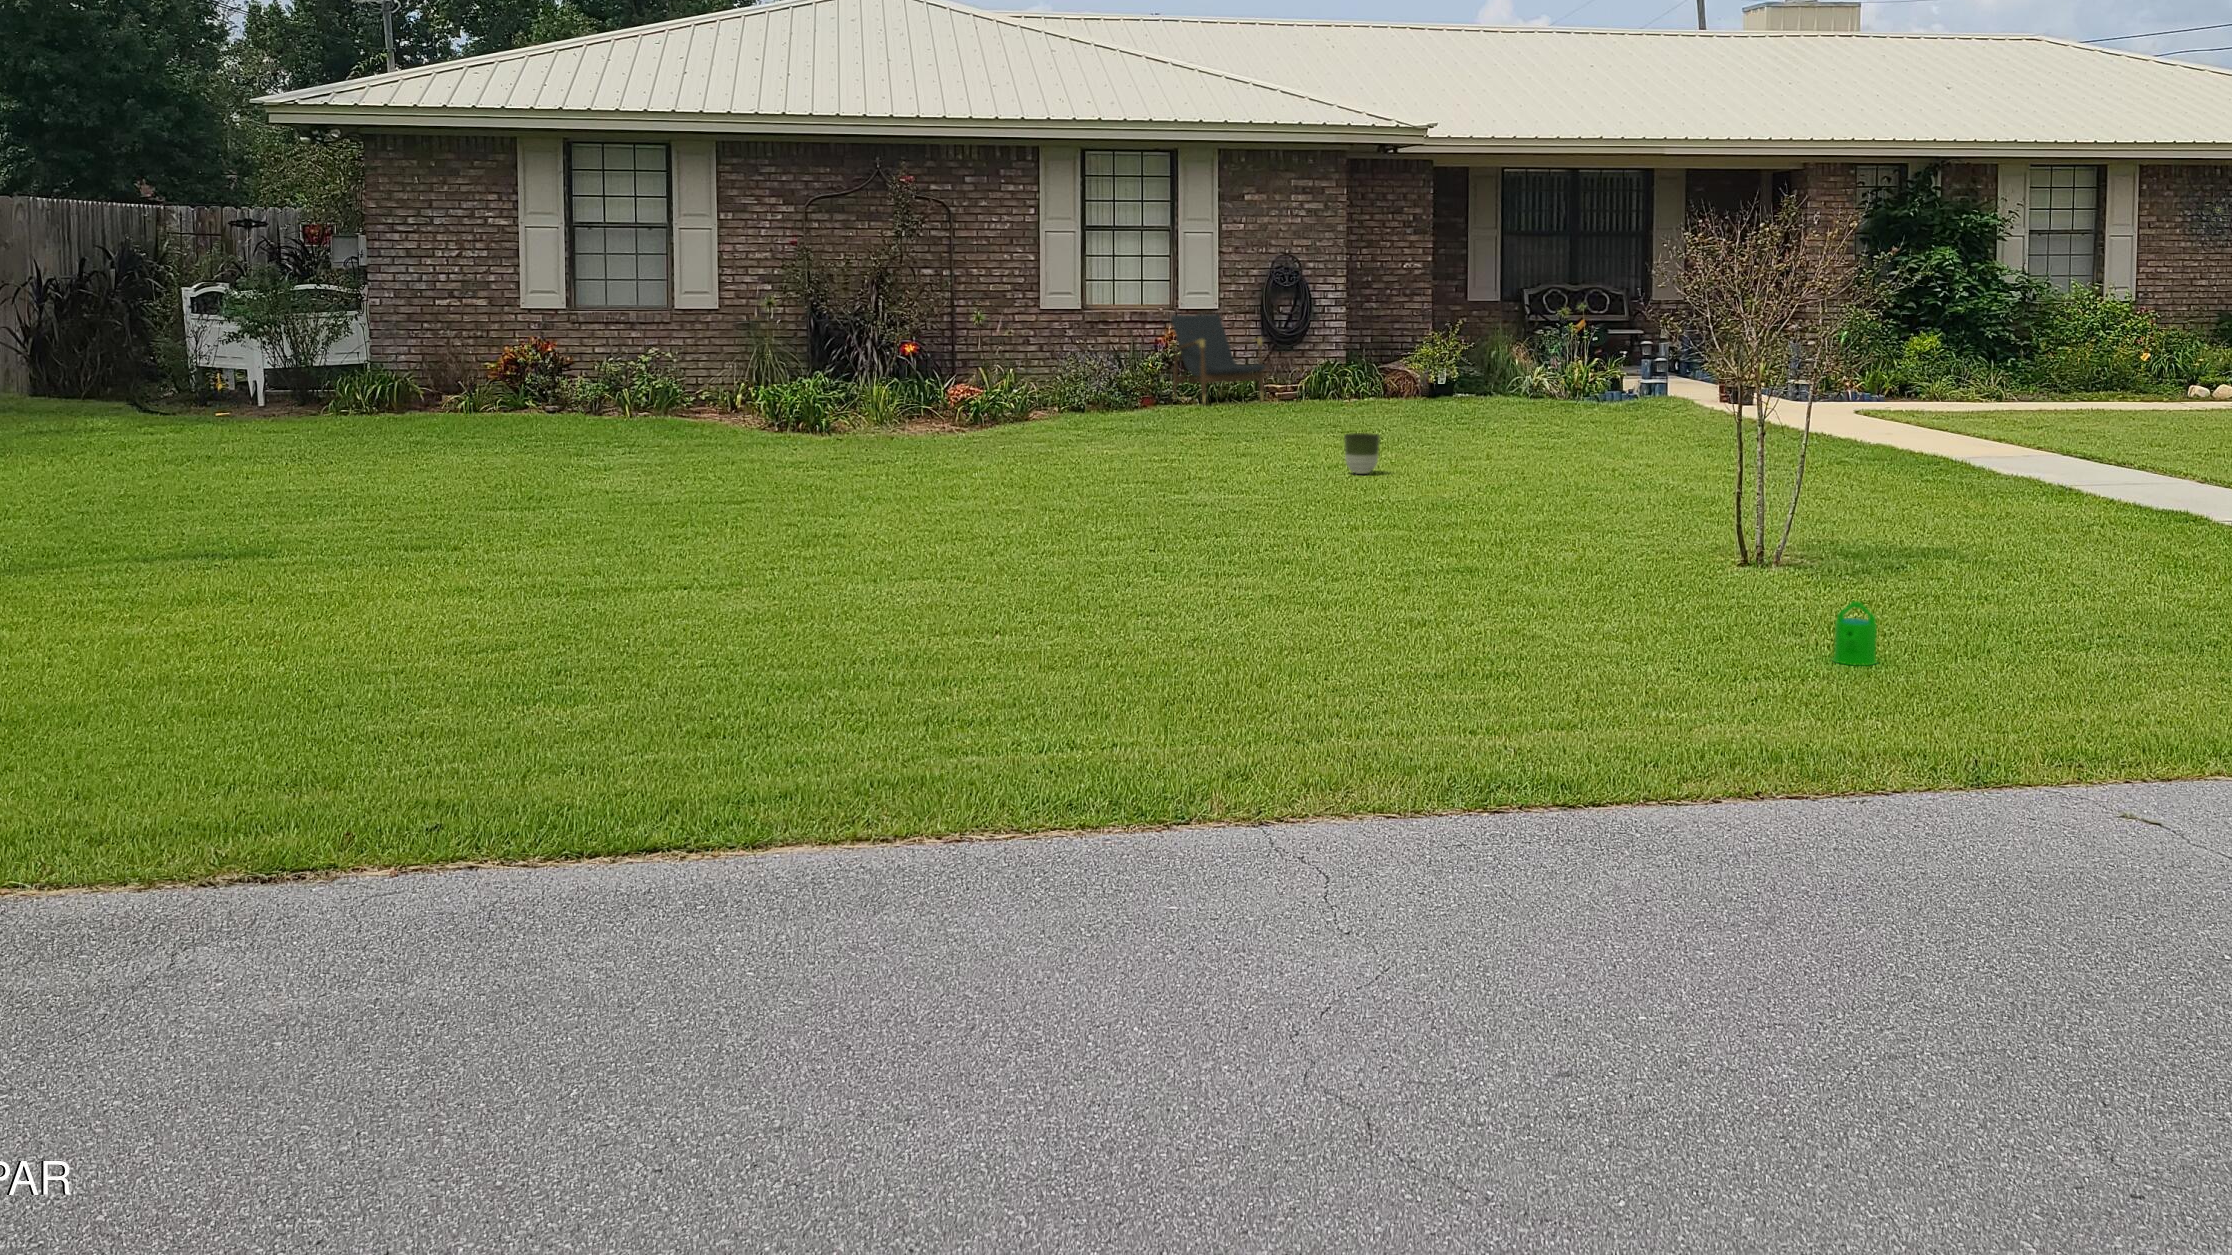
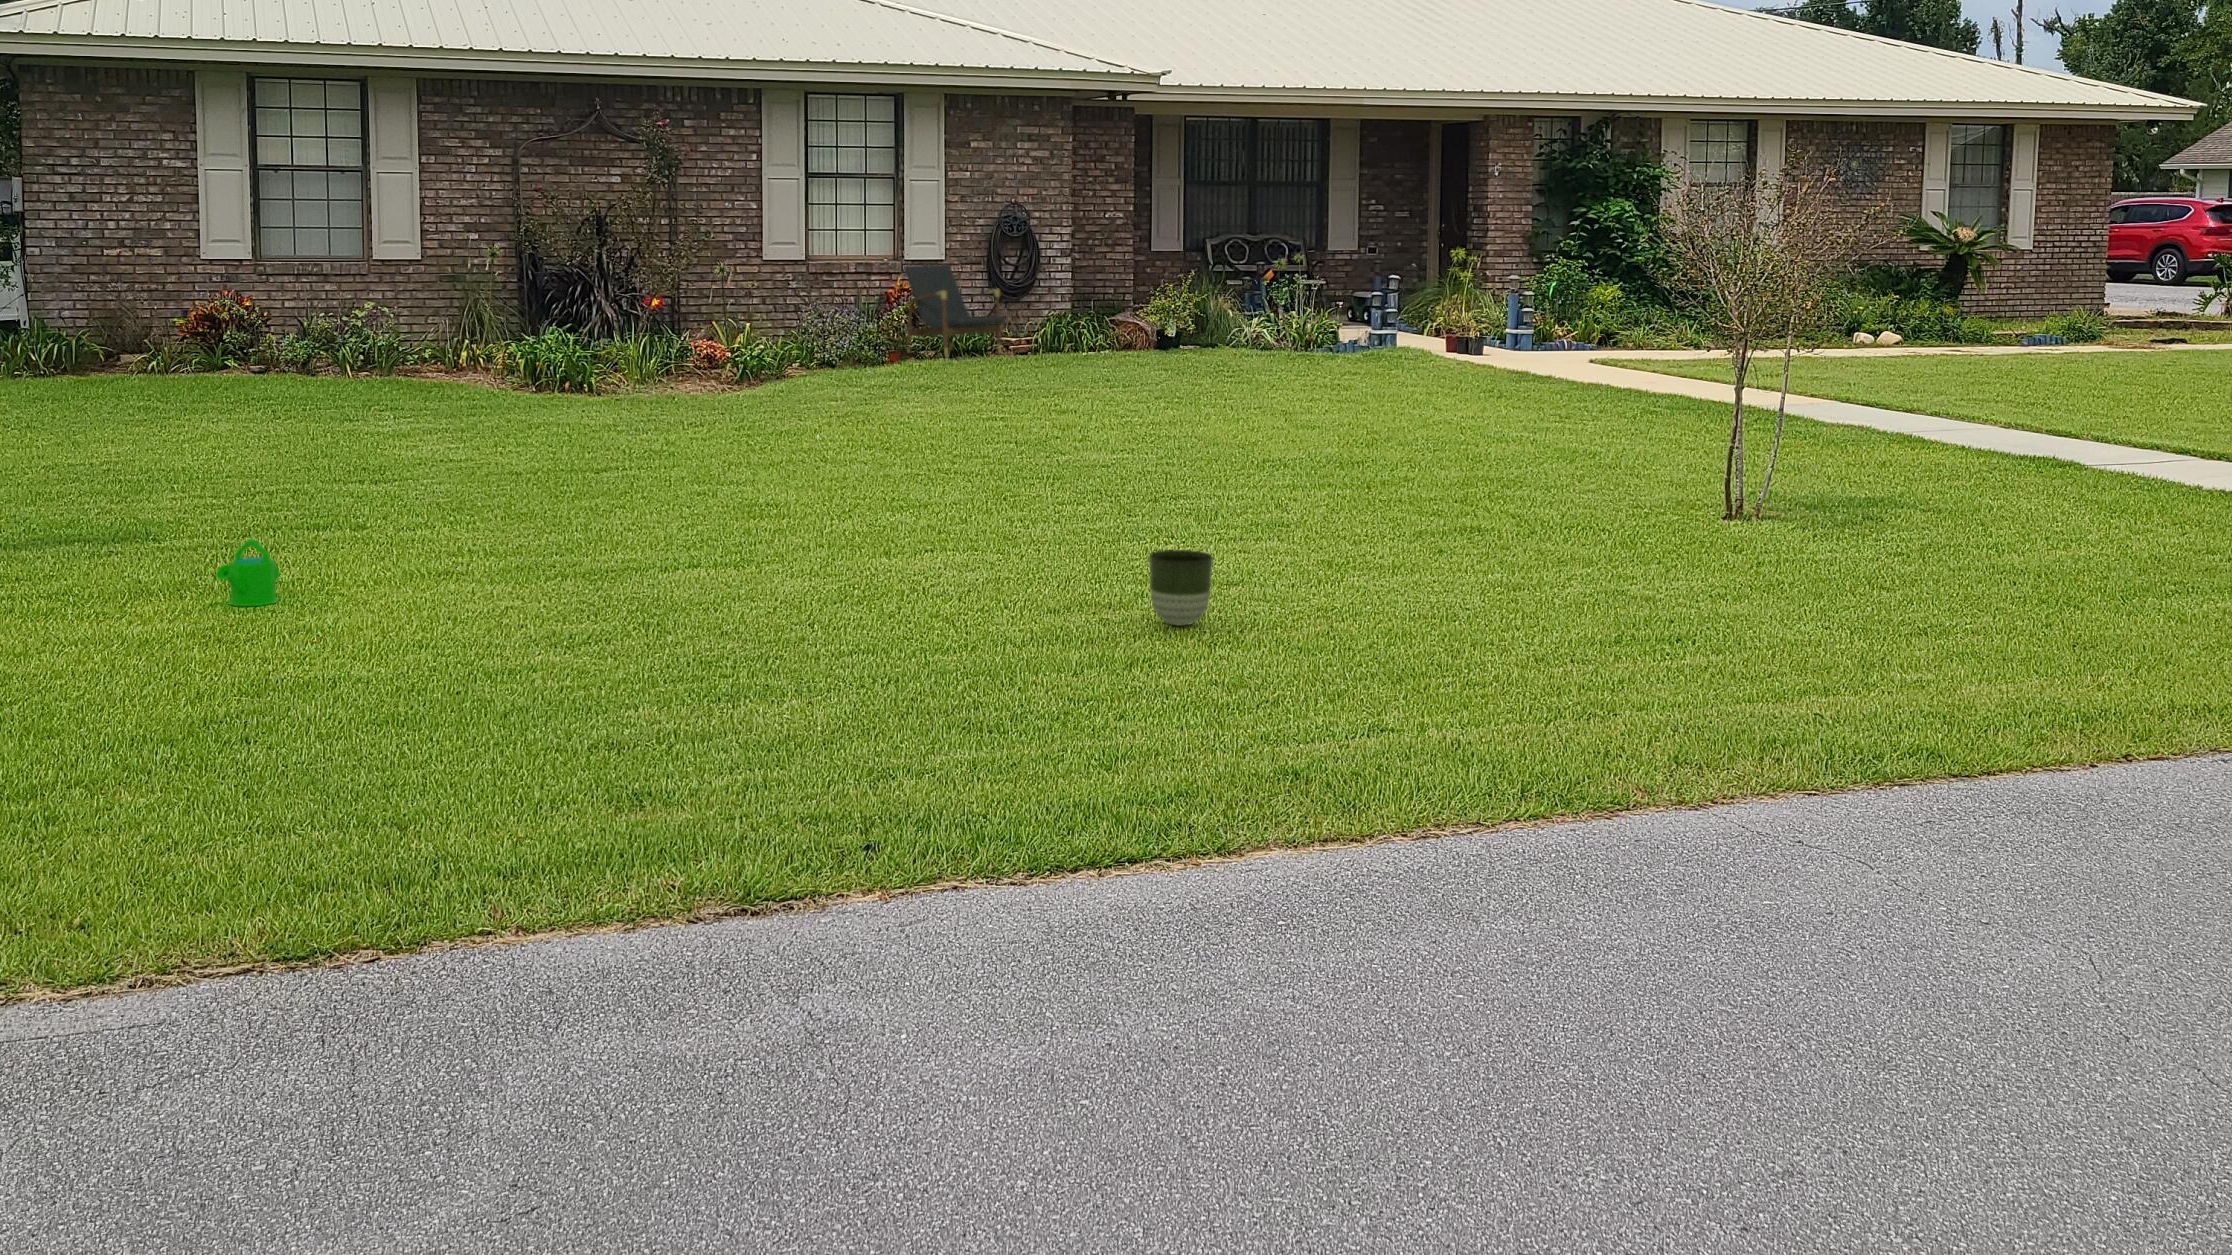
planter: present [1344,433,1380,474] -> present [1149,550,1213,626]
watering can: present [1832,601,1878,666] -> present [216,539,280,606]

